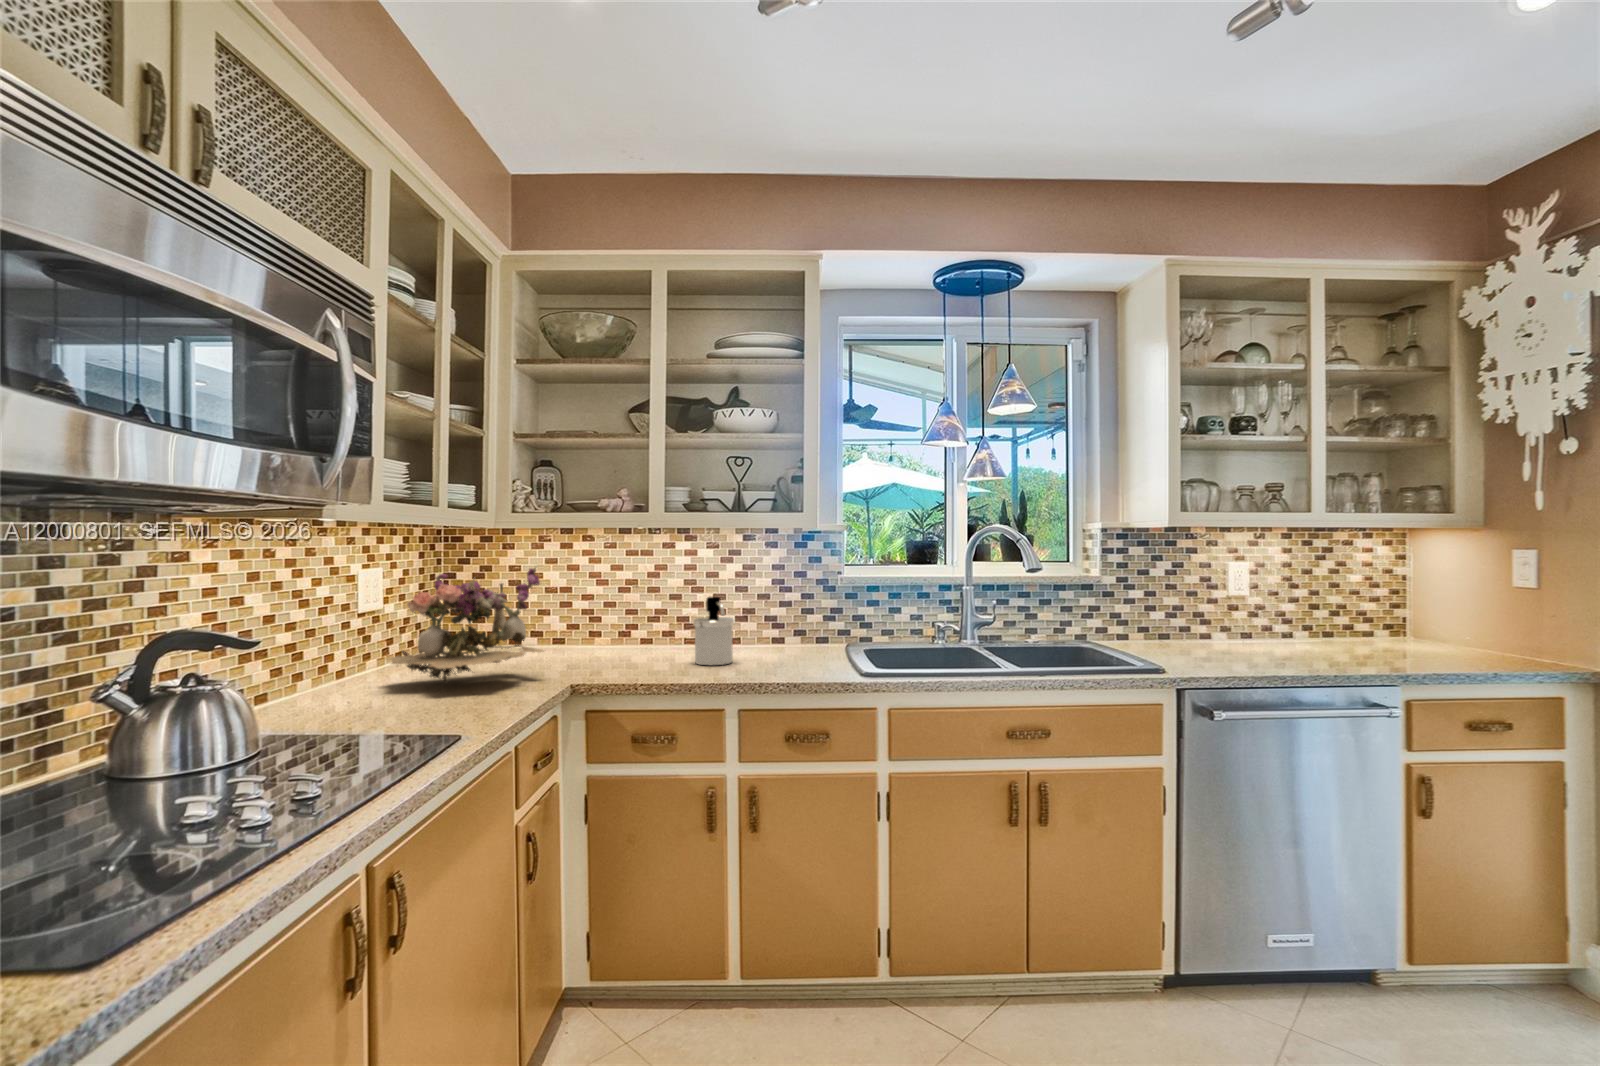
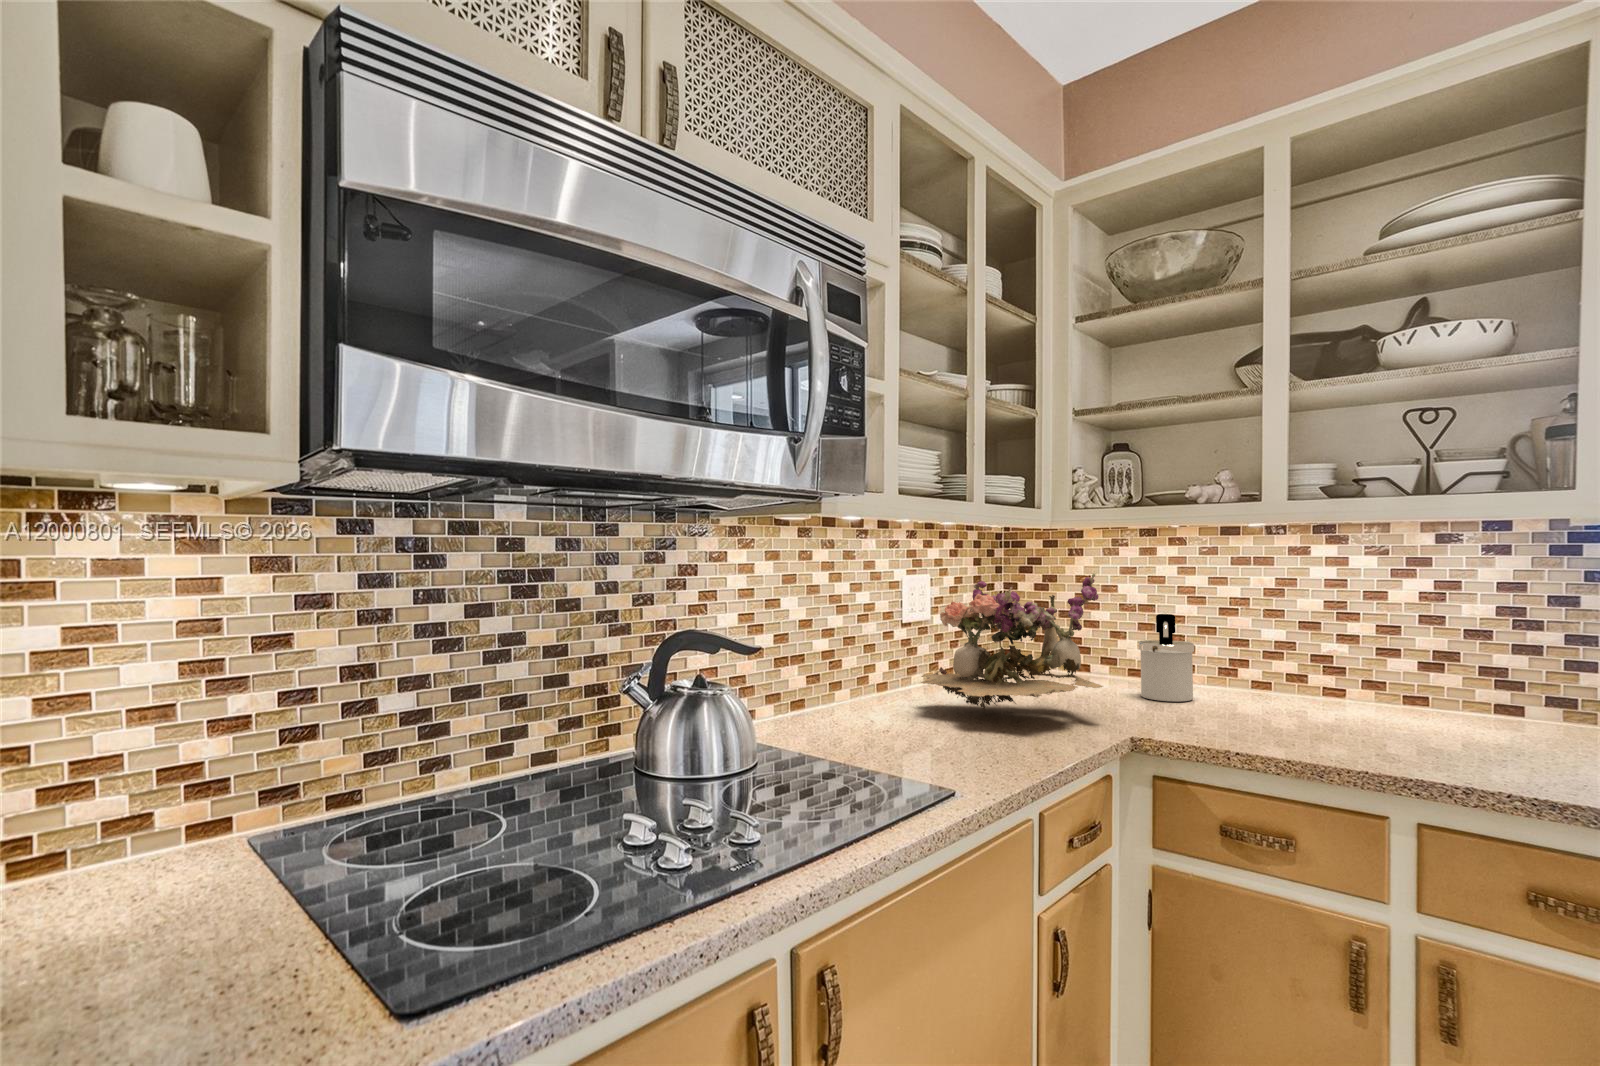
soap dispenser: present [693,597,734,665] -> present [1139,614,1194,702]

